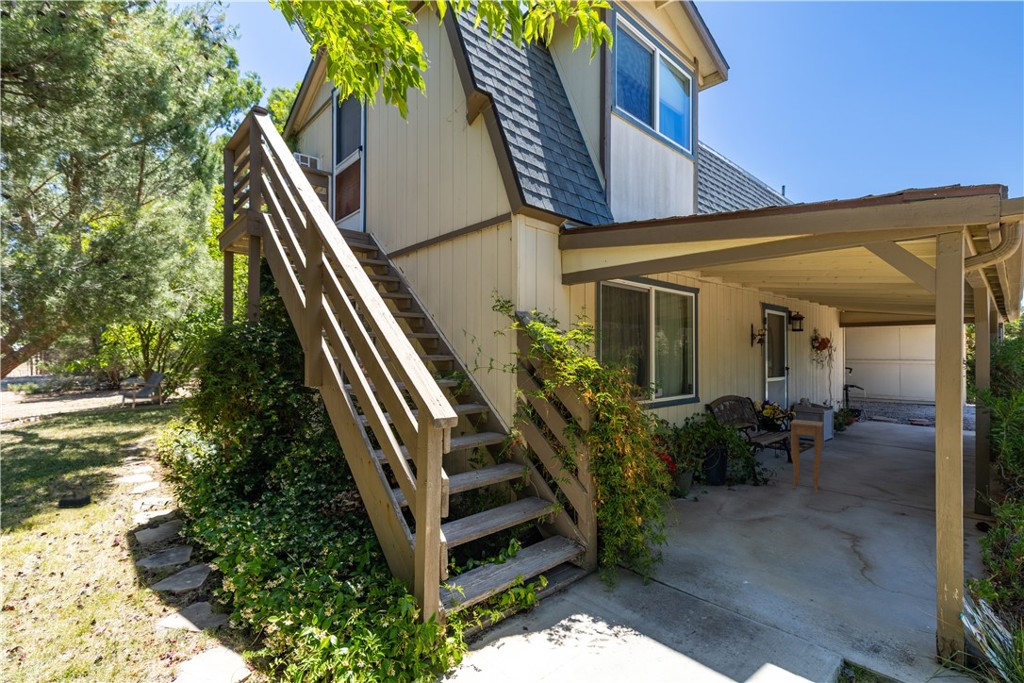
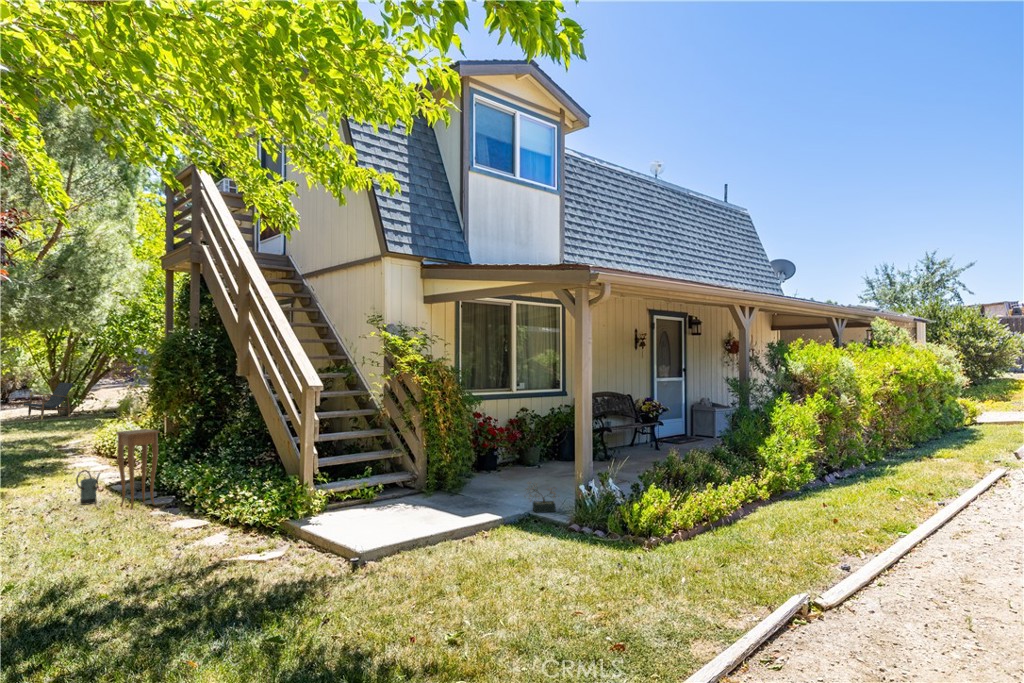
side table: present [790,420,823,492] -> present [116,429,160,510]
decorative plant: present [52,476,96,508] -> present [526,482,559,513]
watering can: none [40,539,94,598] -> present [76,470,100,505]

